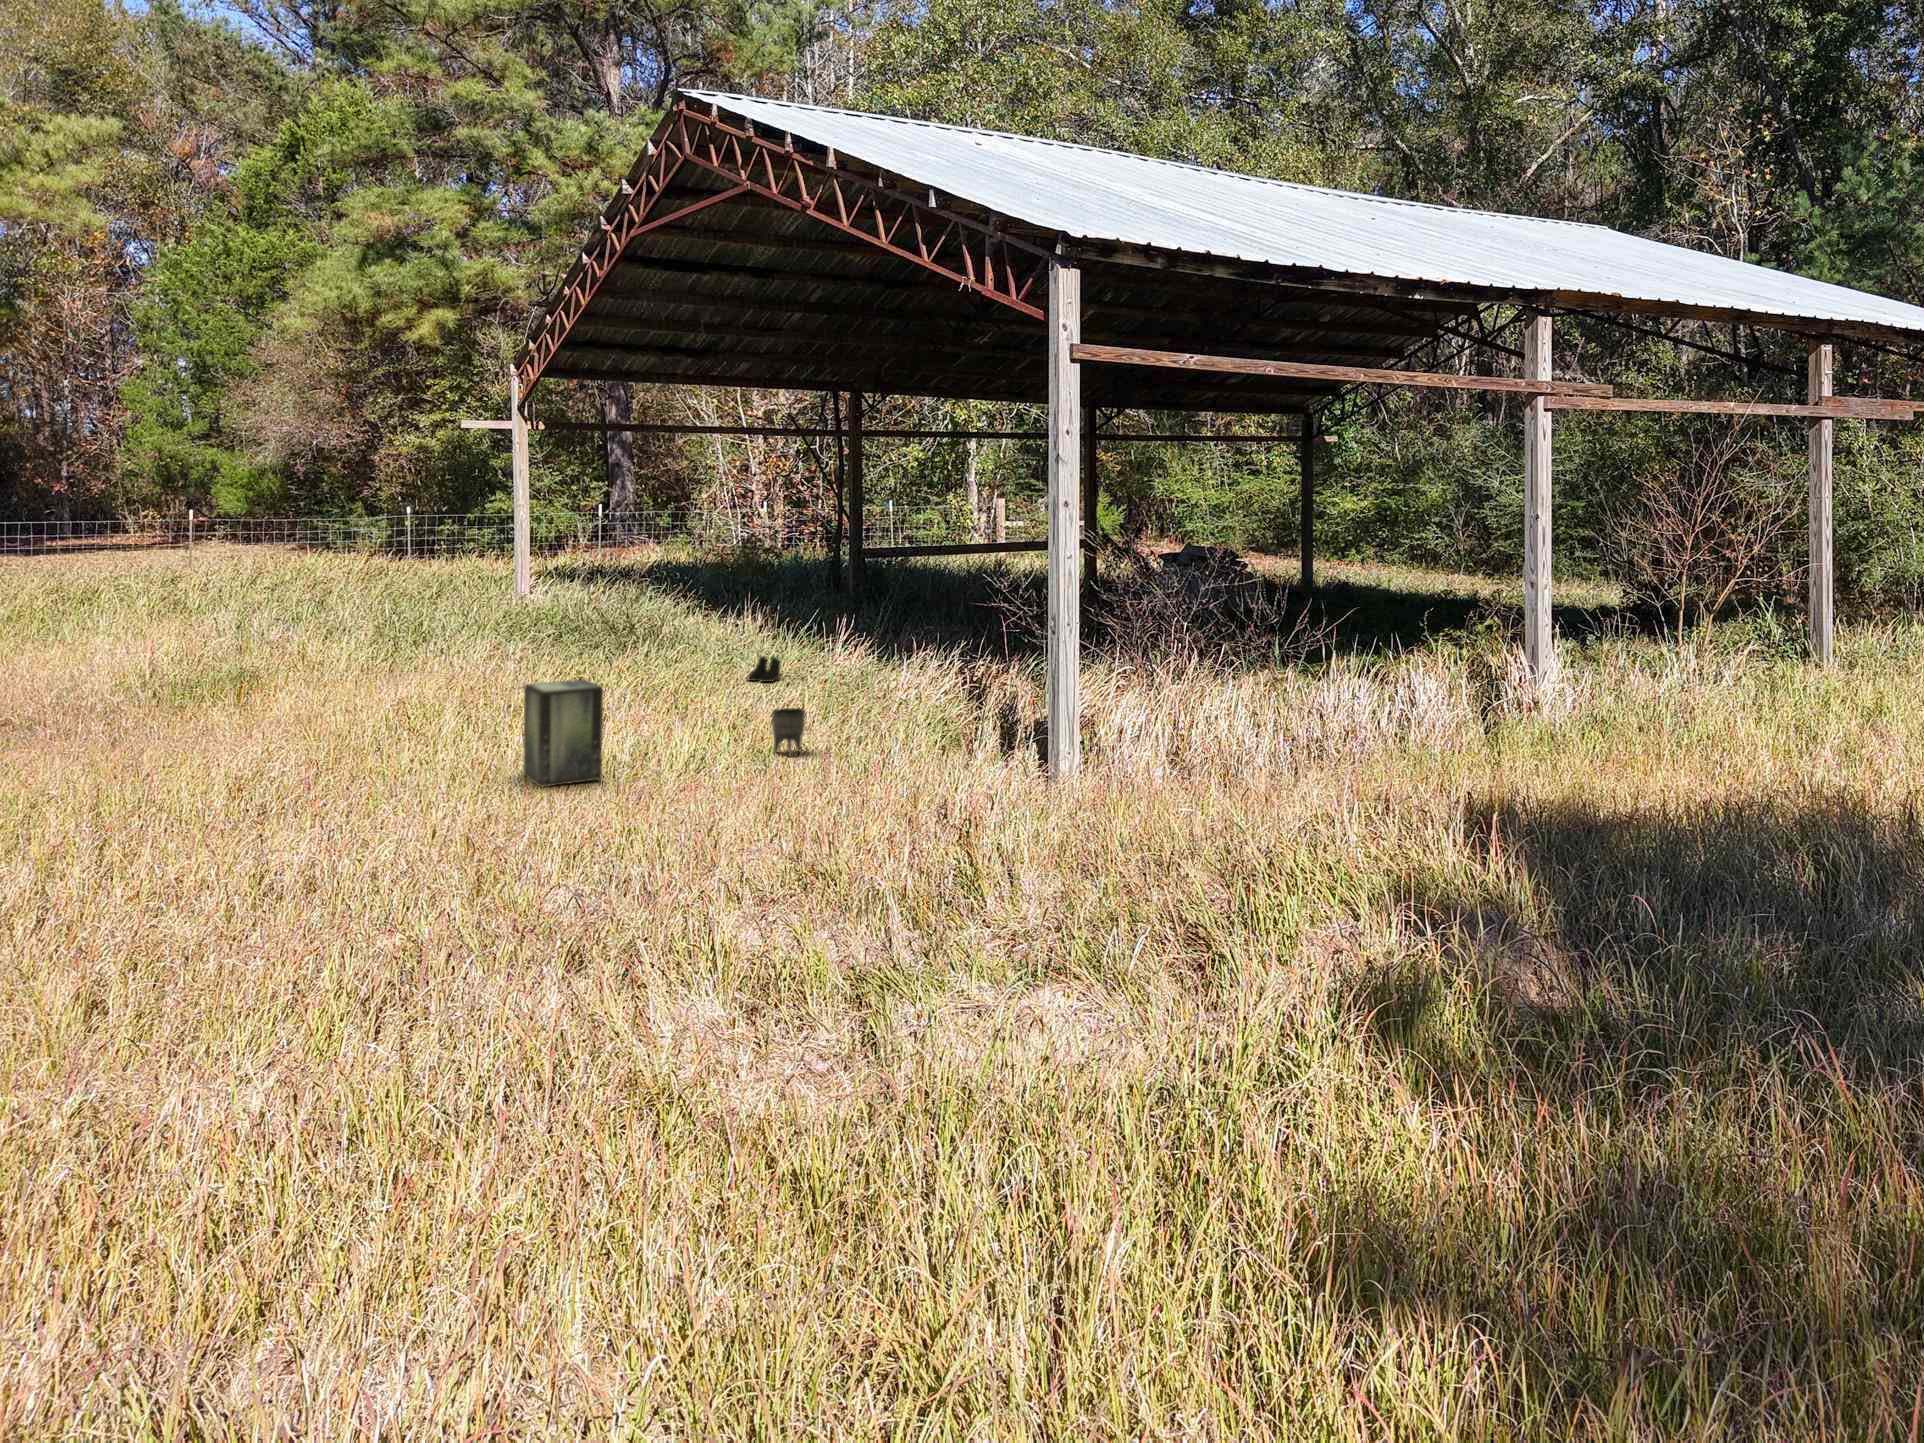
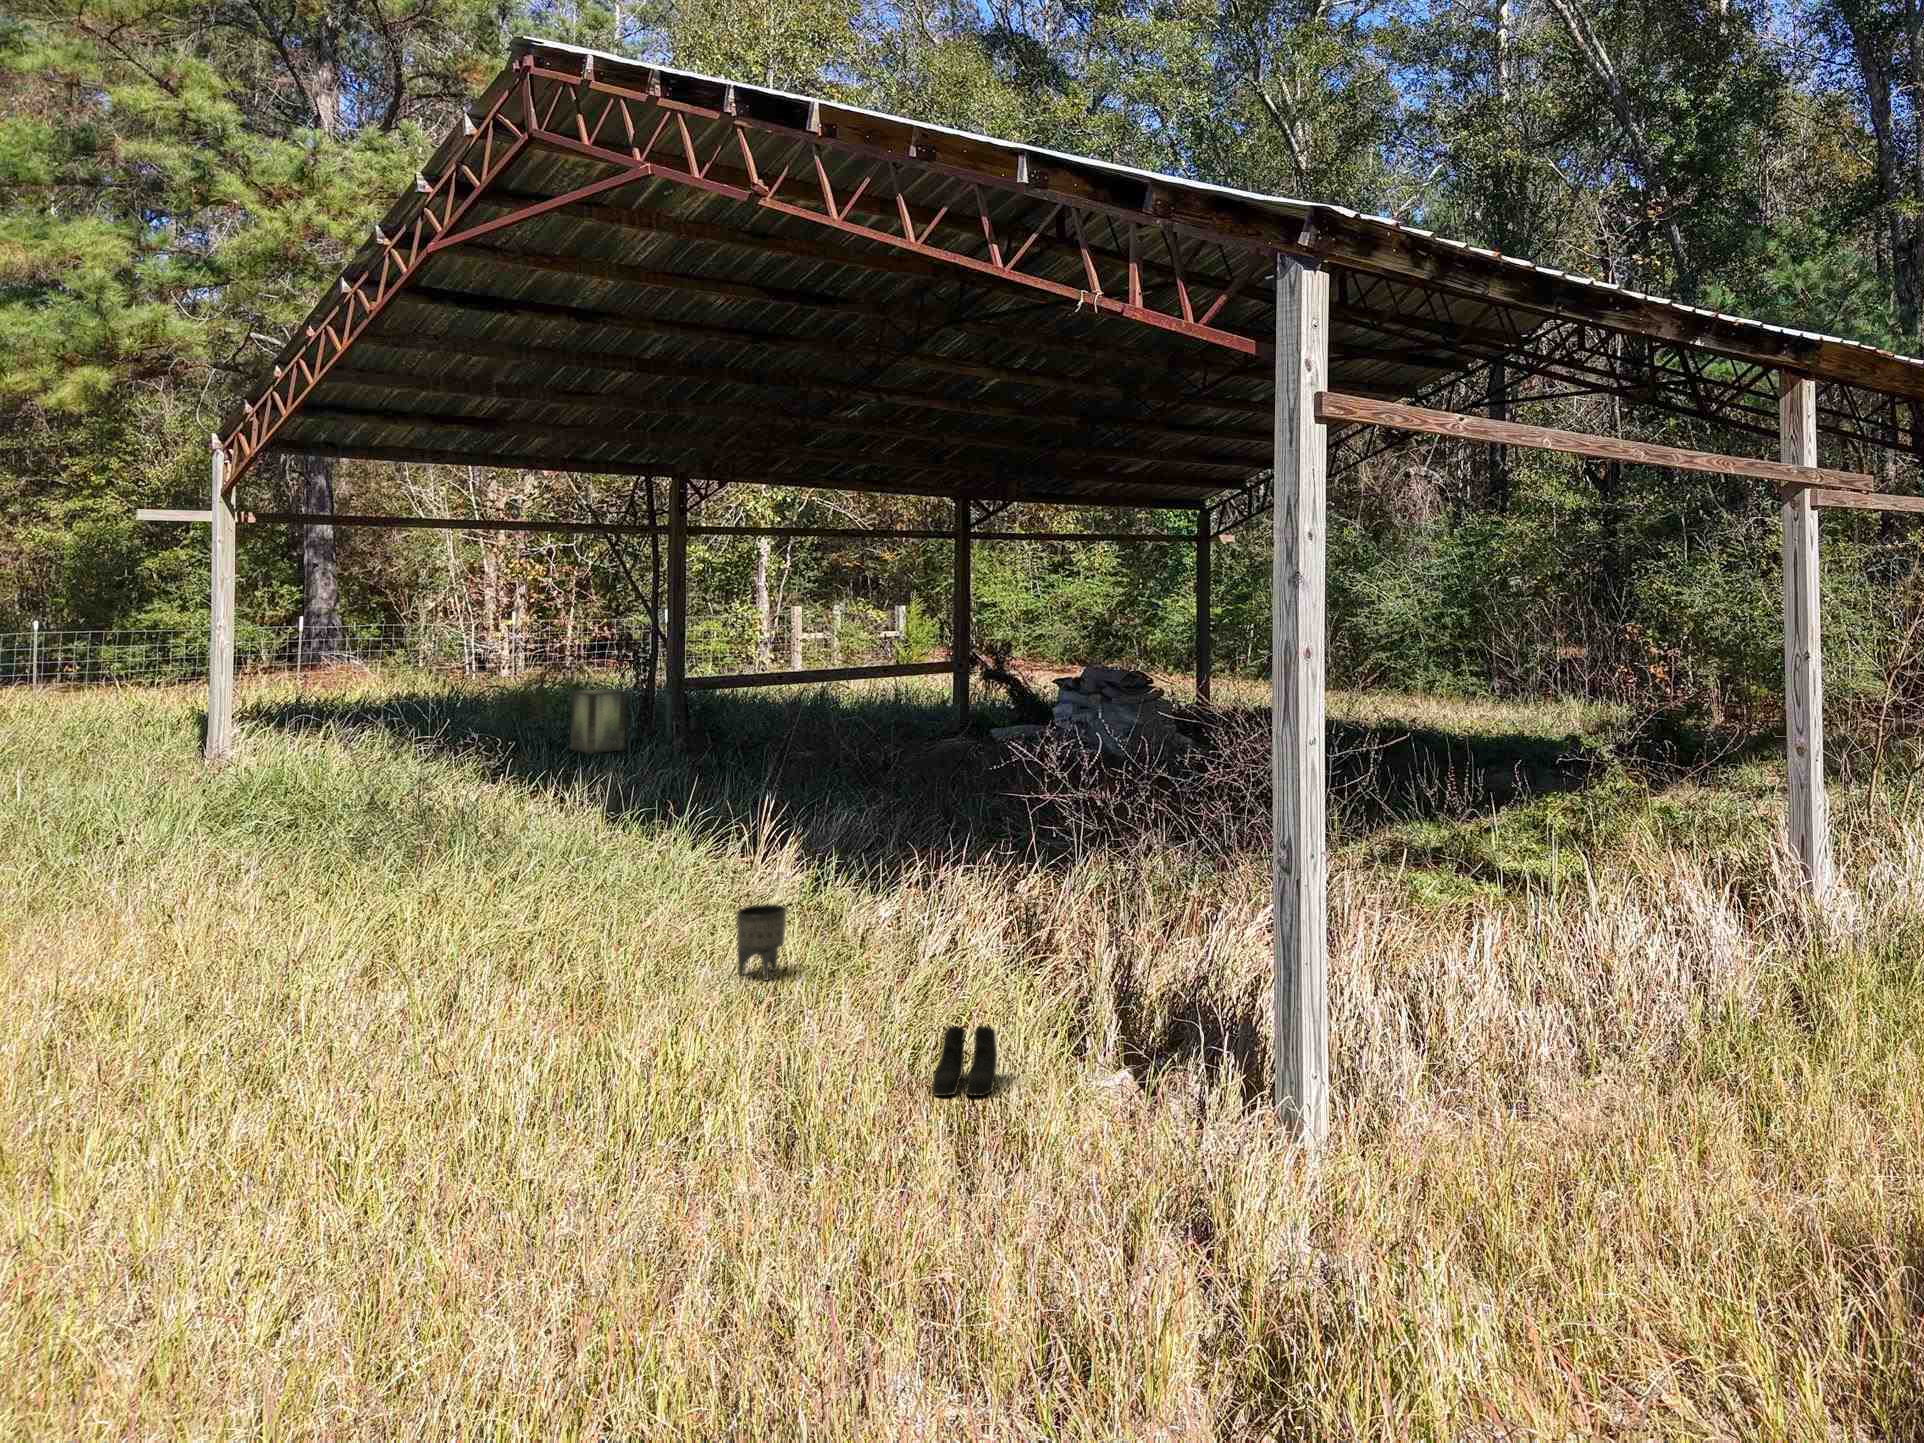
boots: present [748,656,781,682] -> present [932,1026,997,1096]
storage box: present [523,679,603,787] -> present [570,689,626,754]

